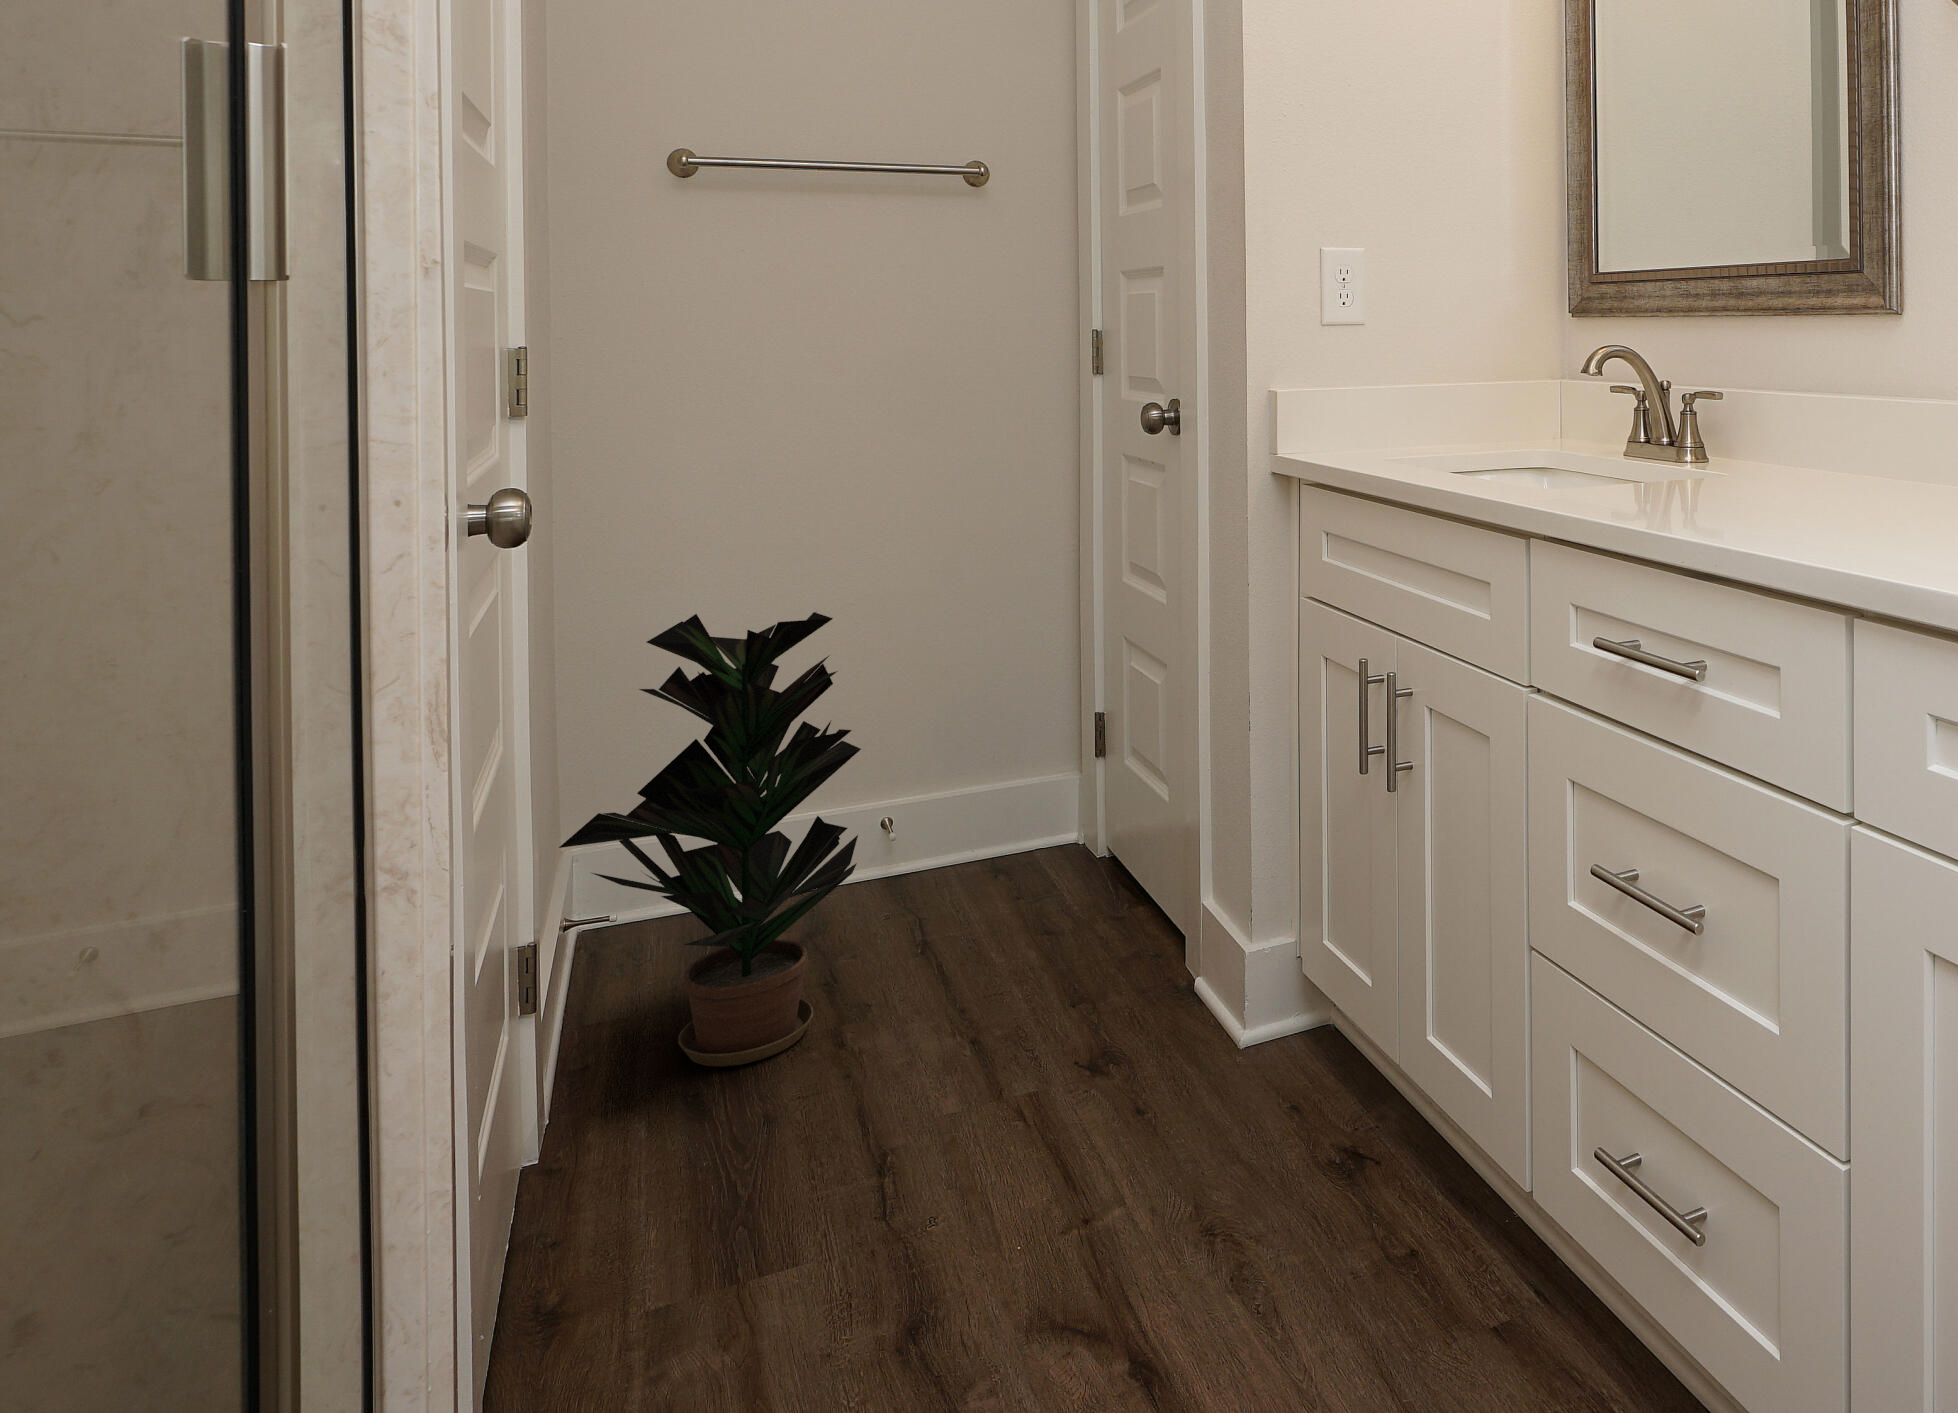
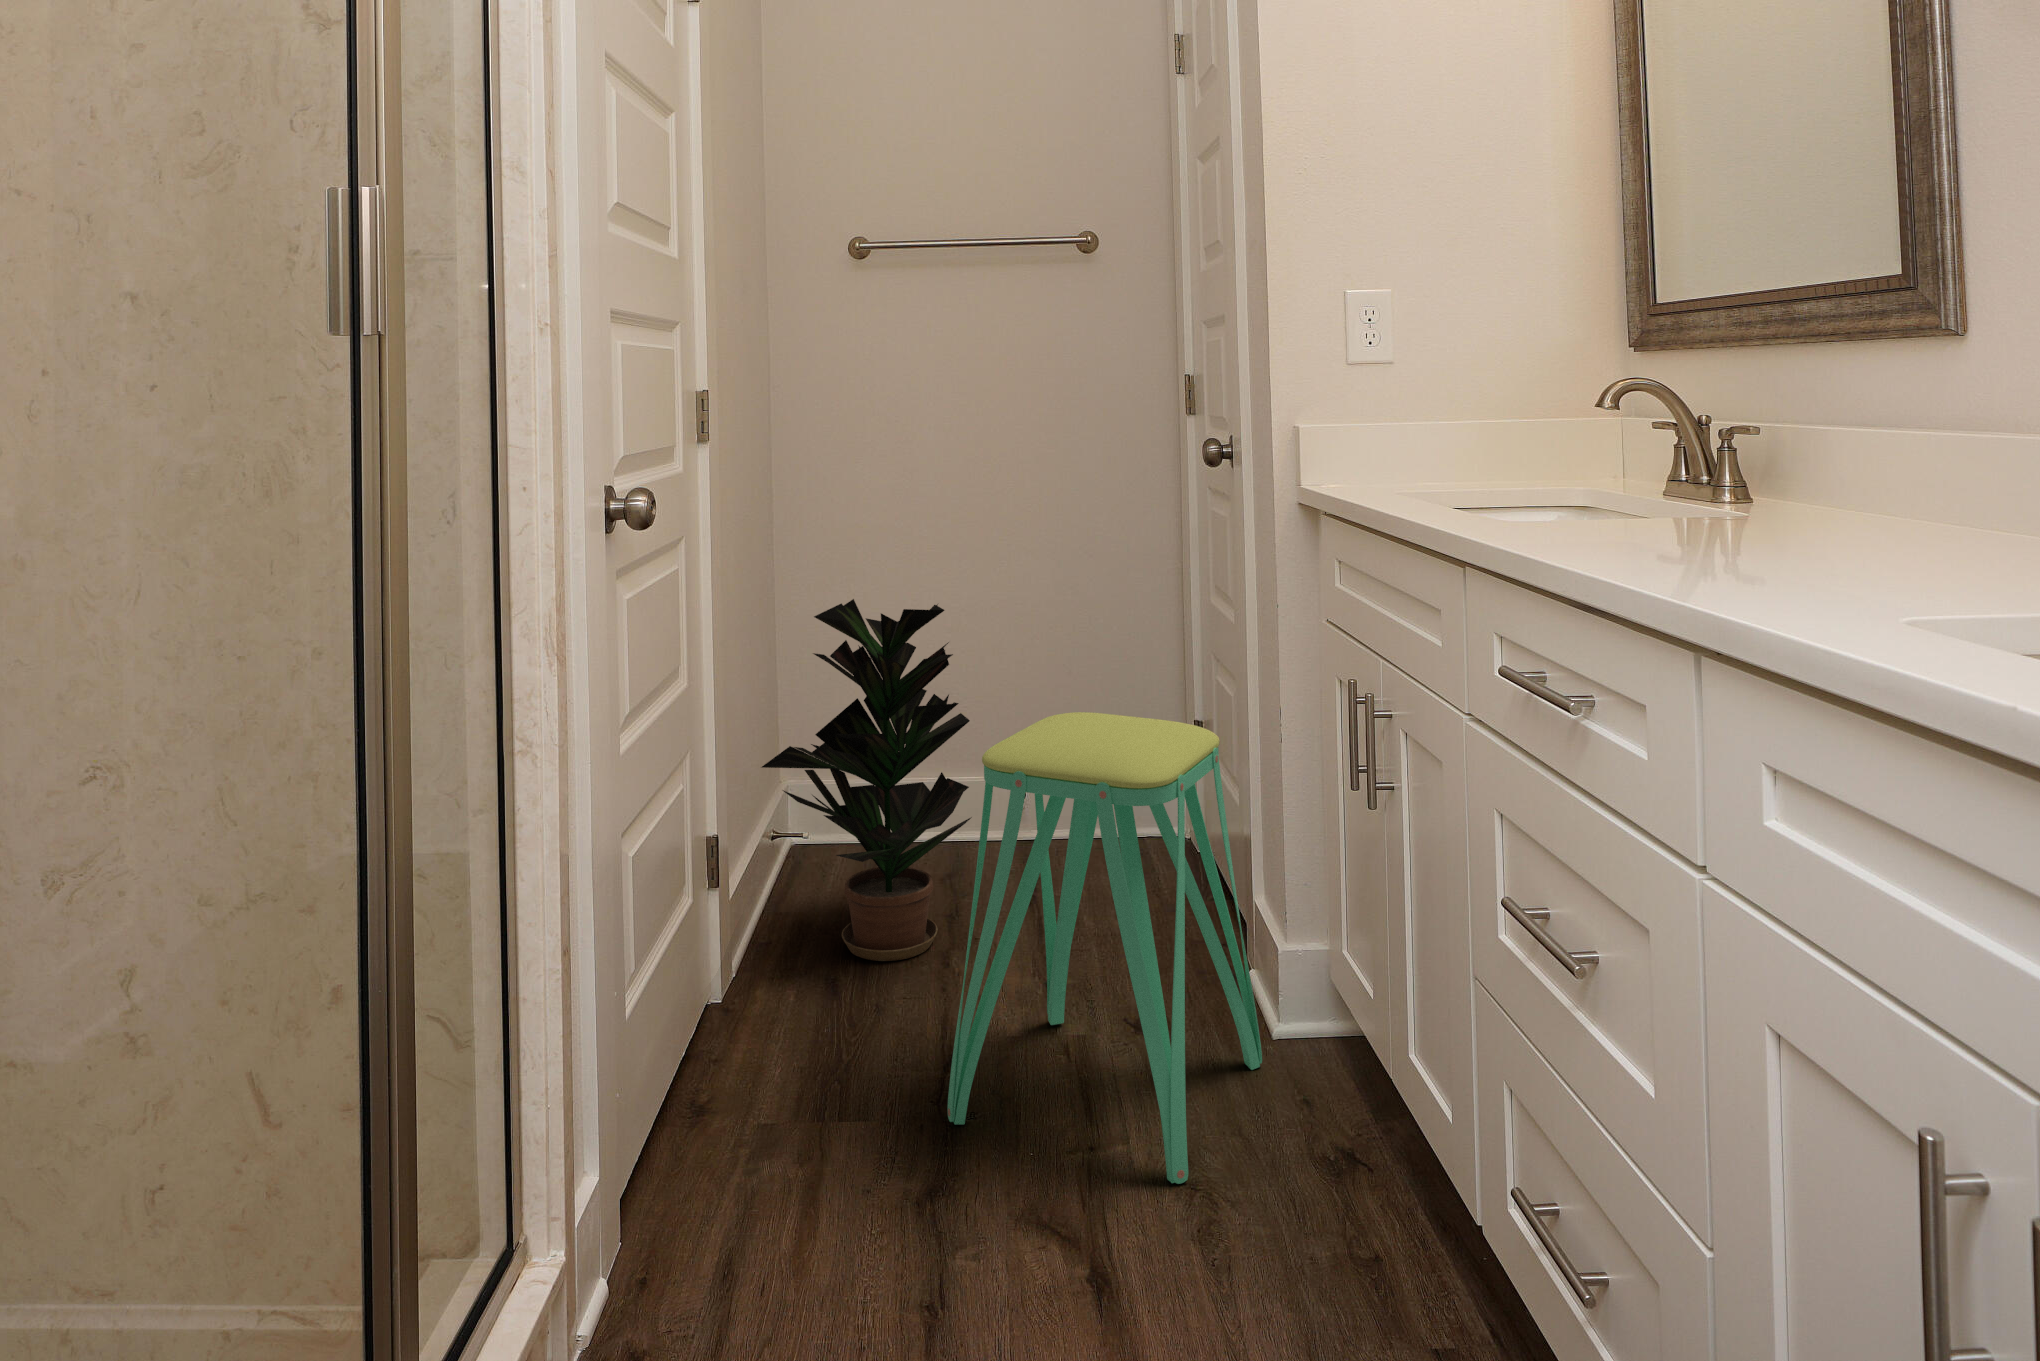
stool: none [895,724,1246,1245] -> present [948,712,1262,1184]

